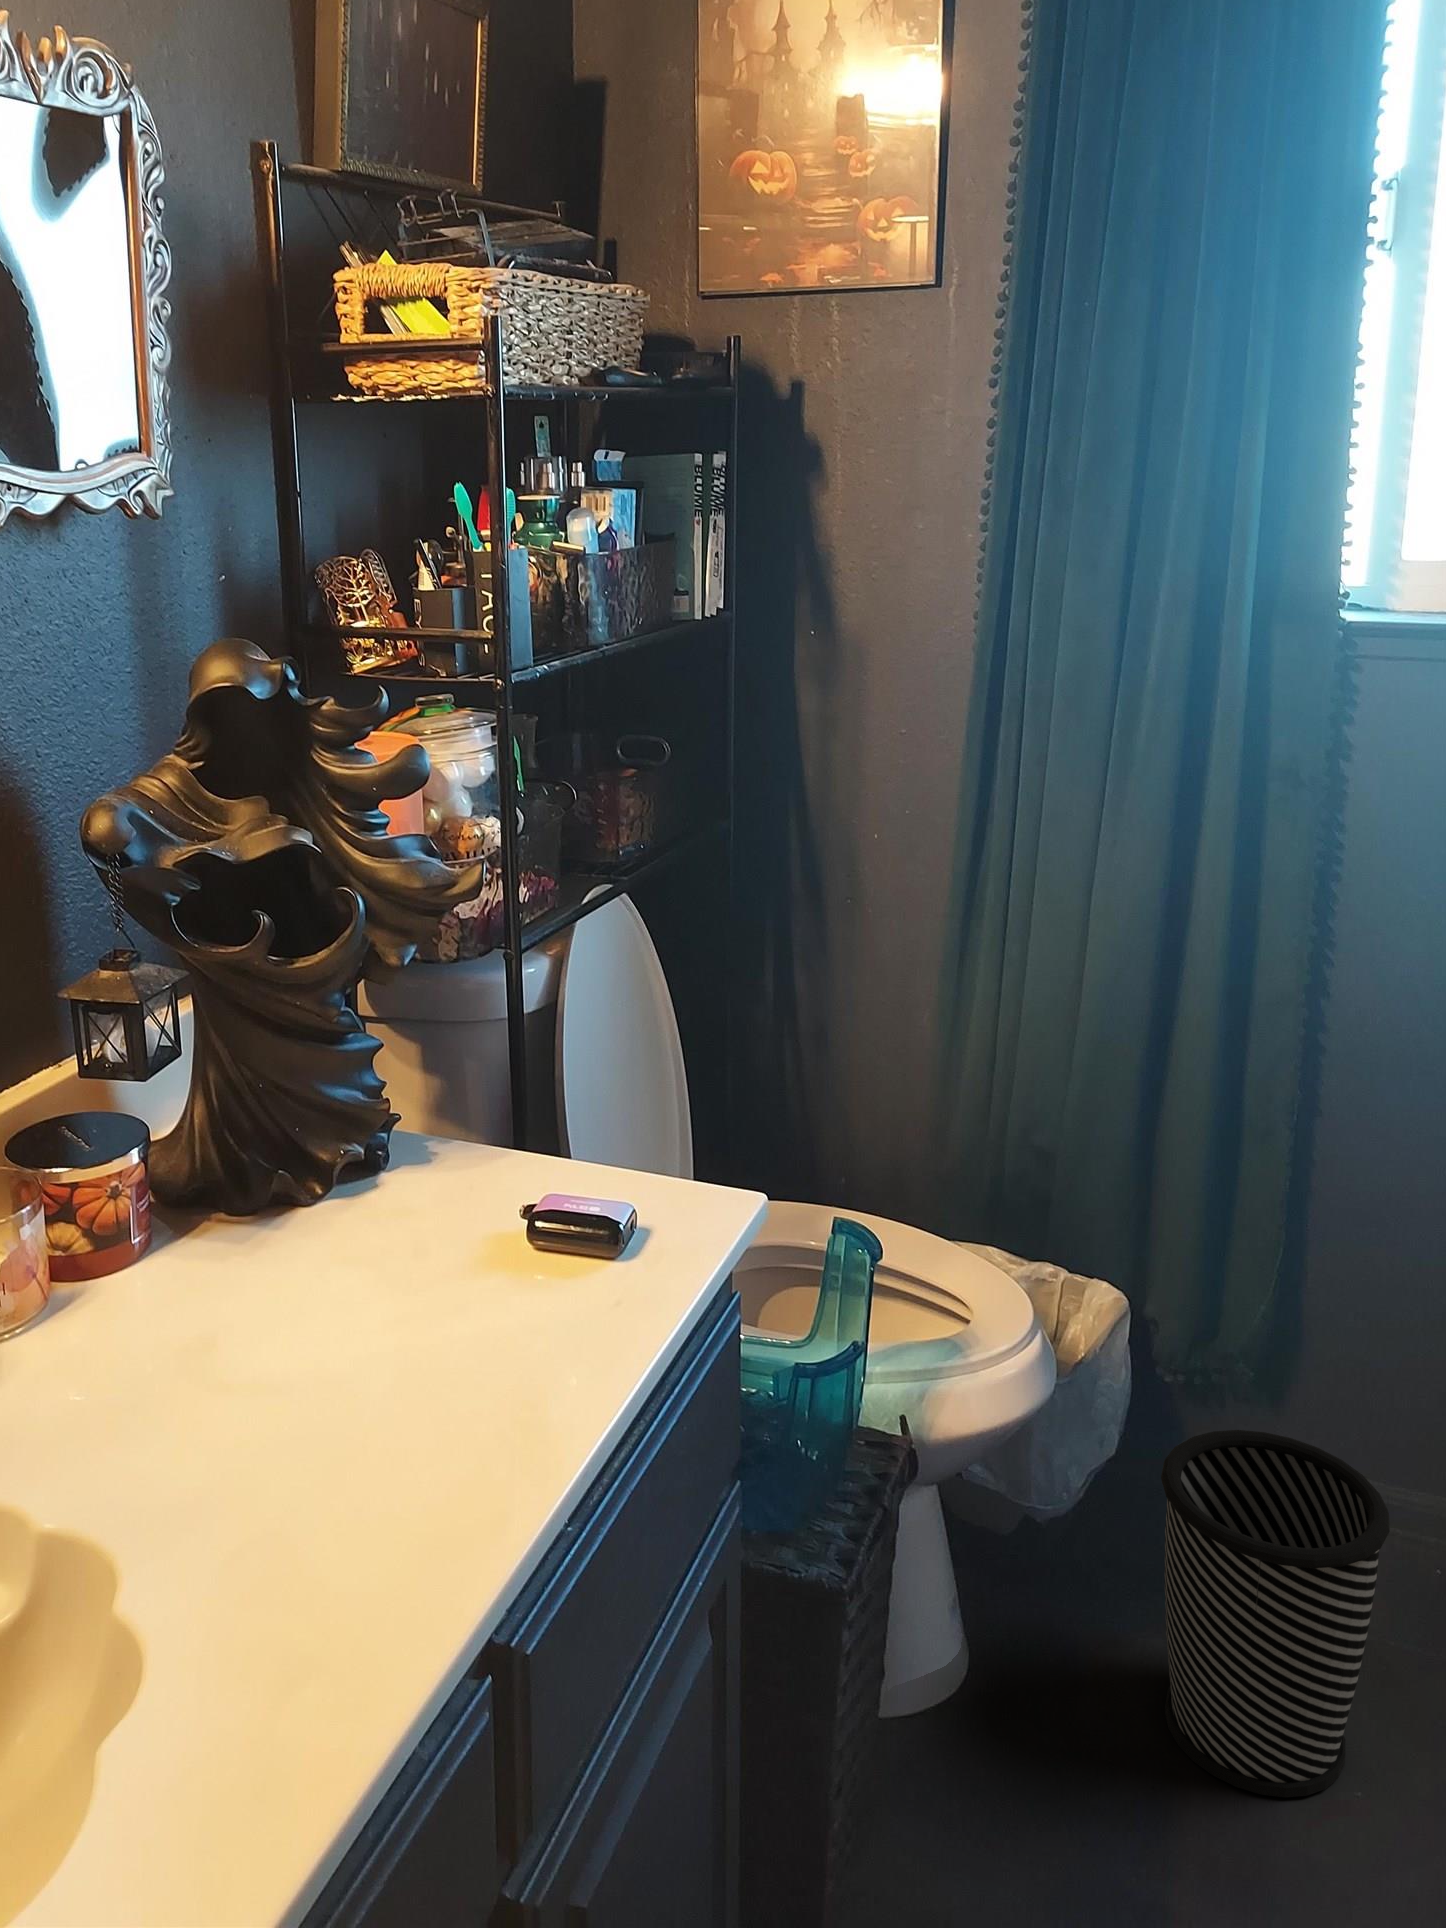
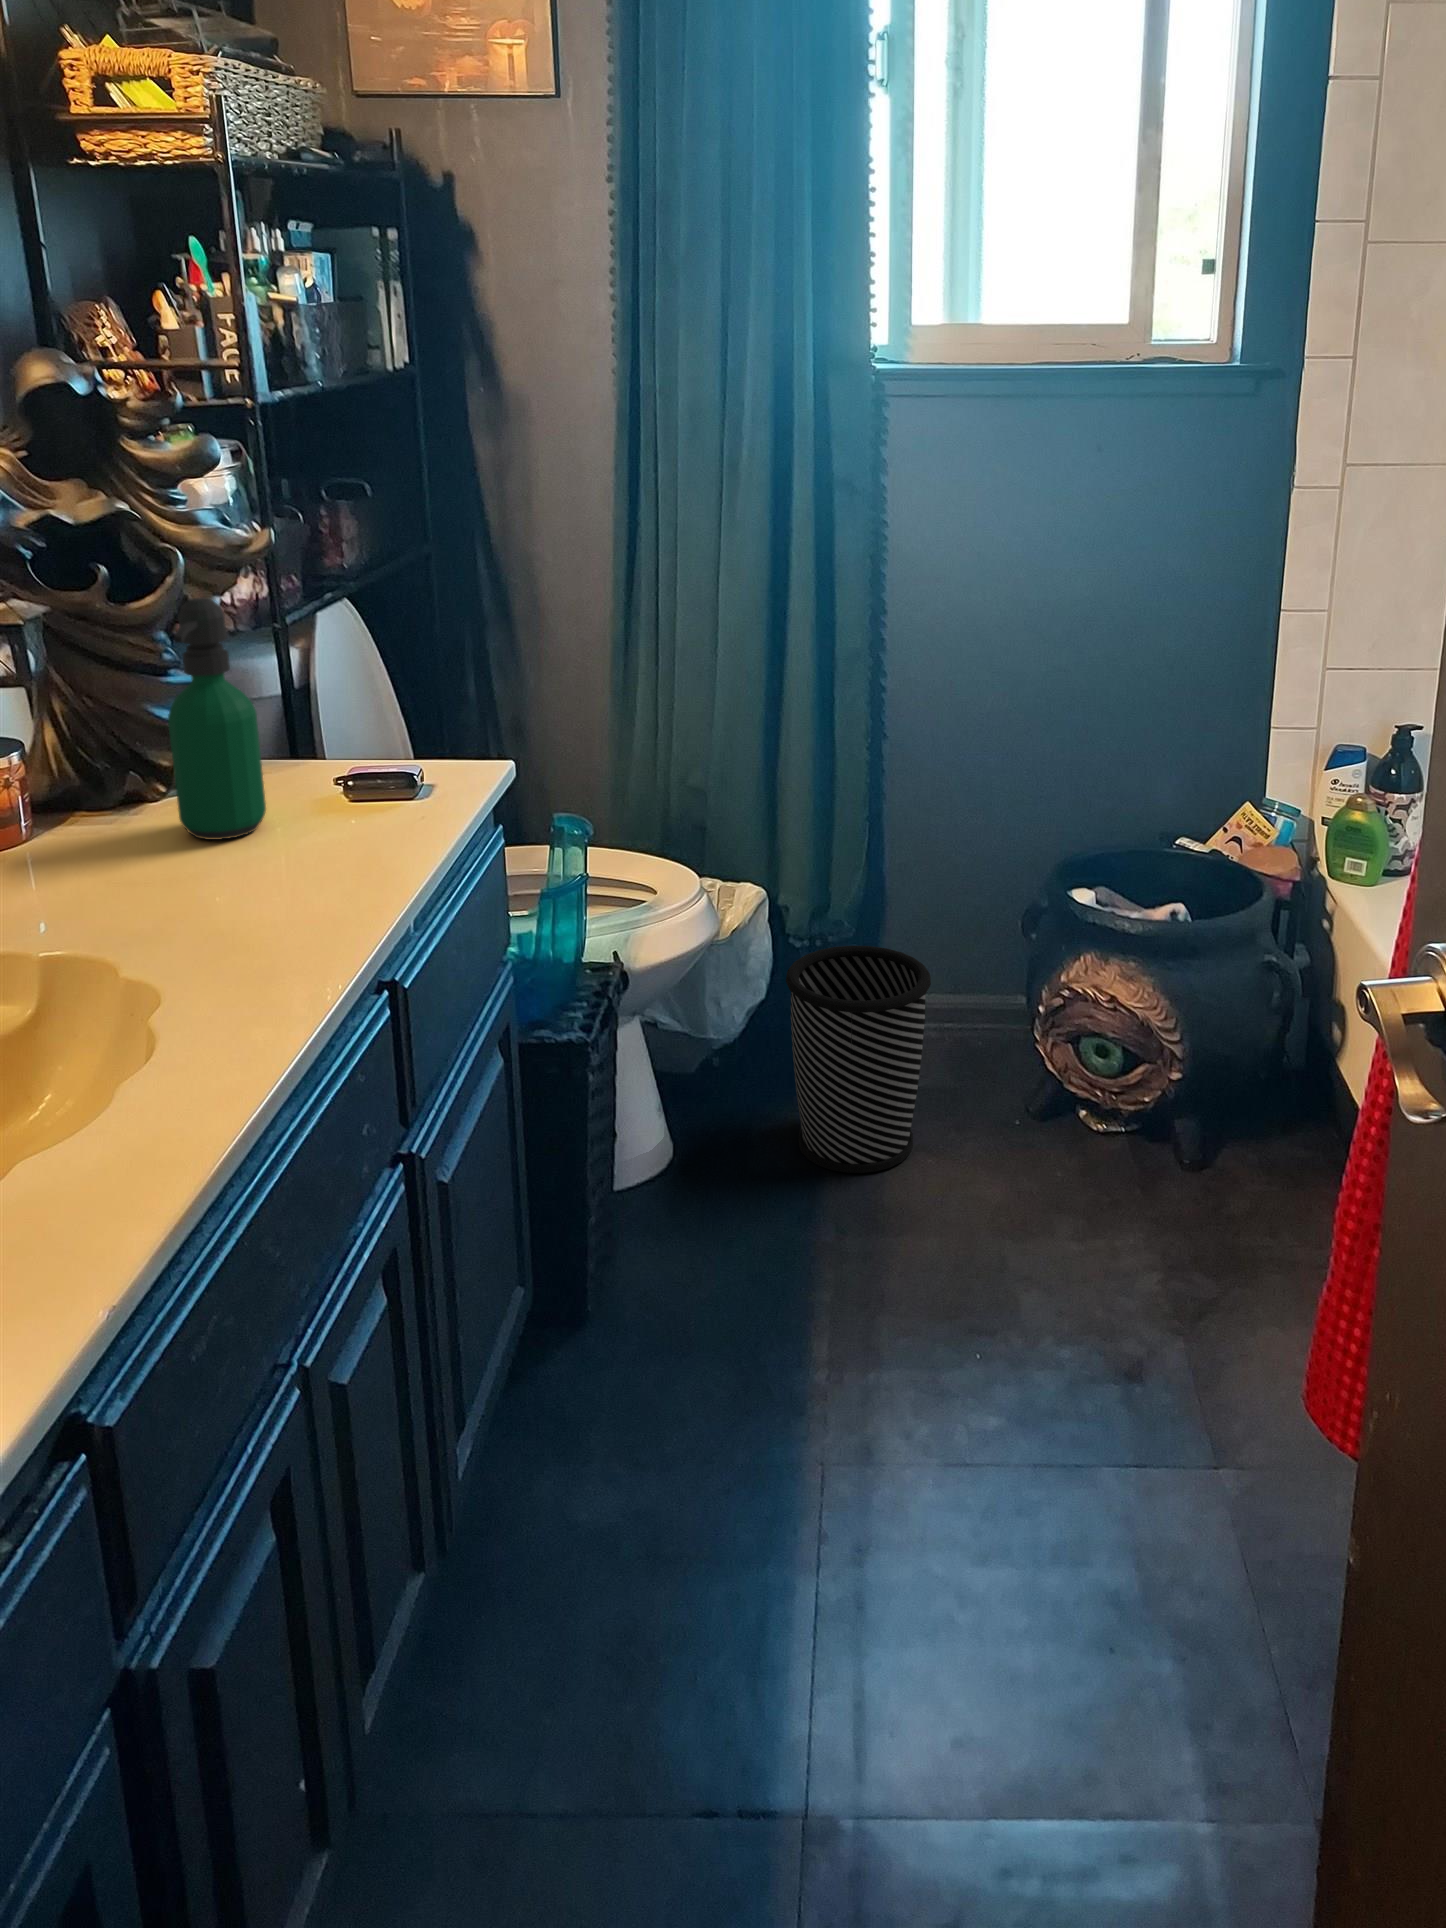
soap dispenser: none [291,986,409,1319] -> present [168,597,266,840]

